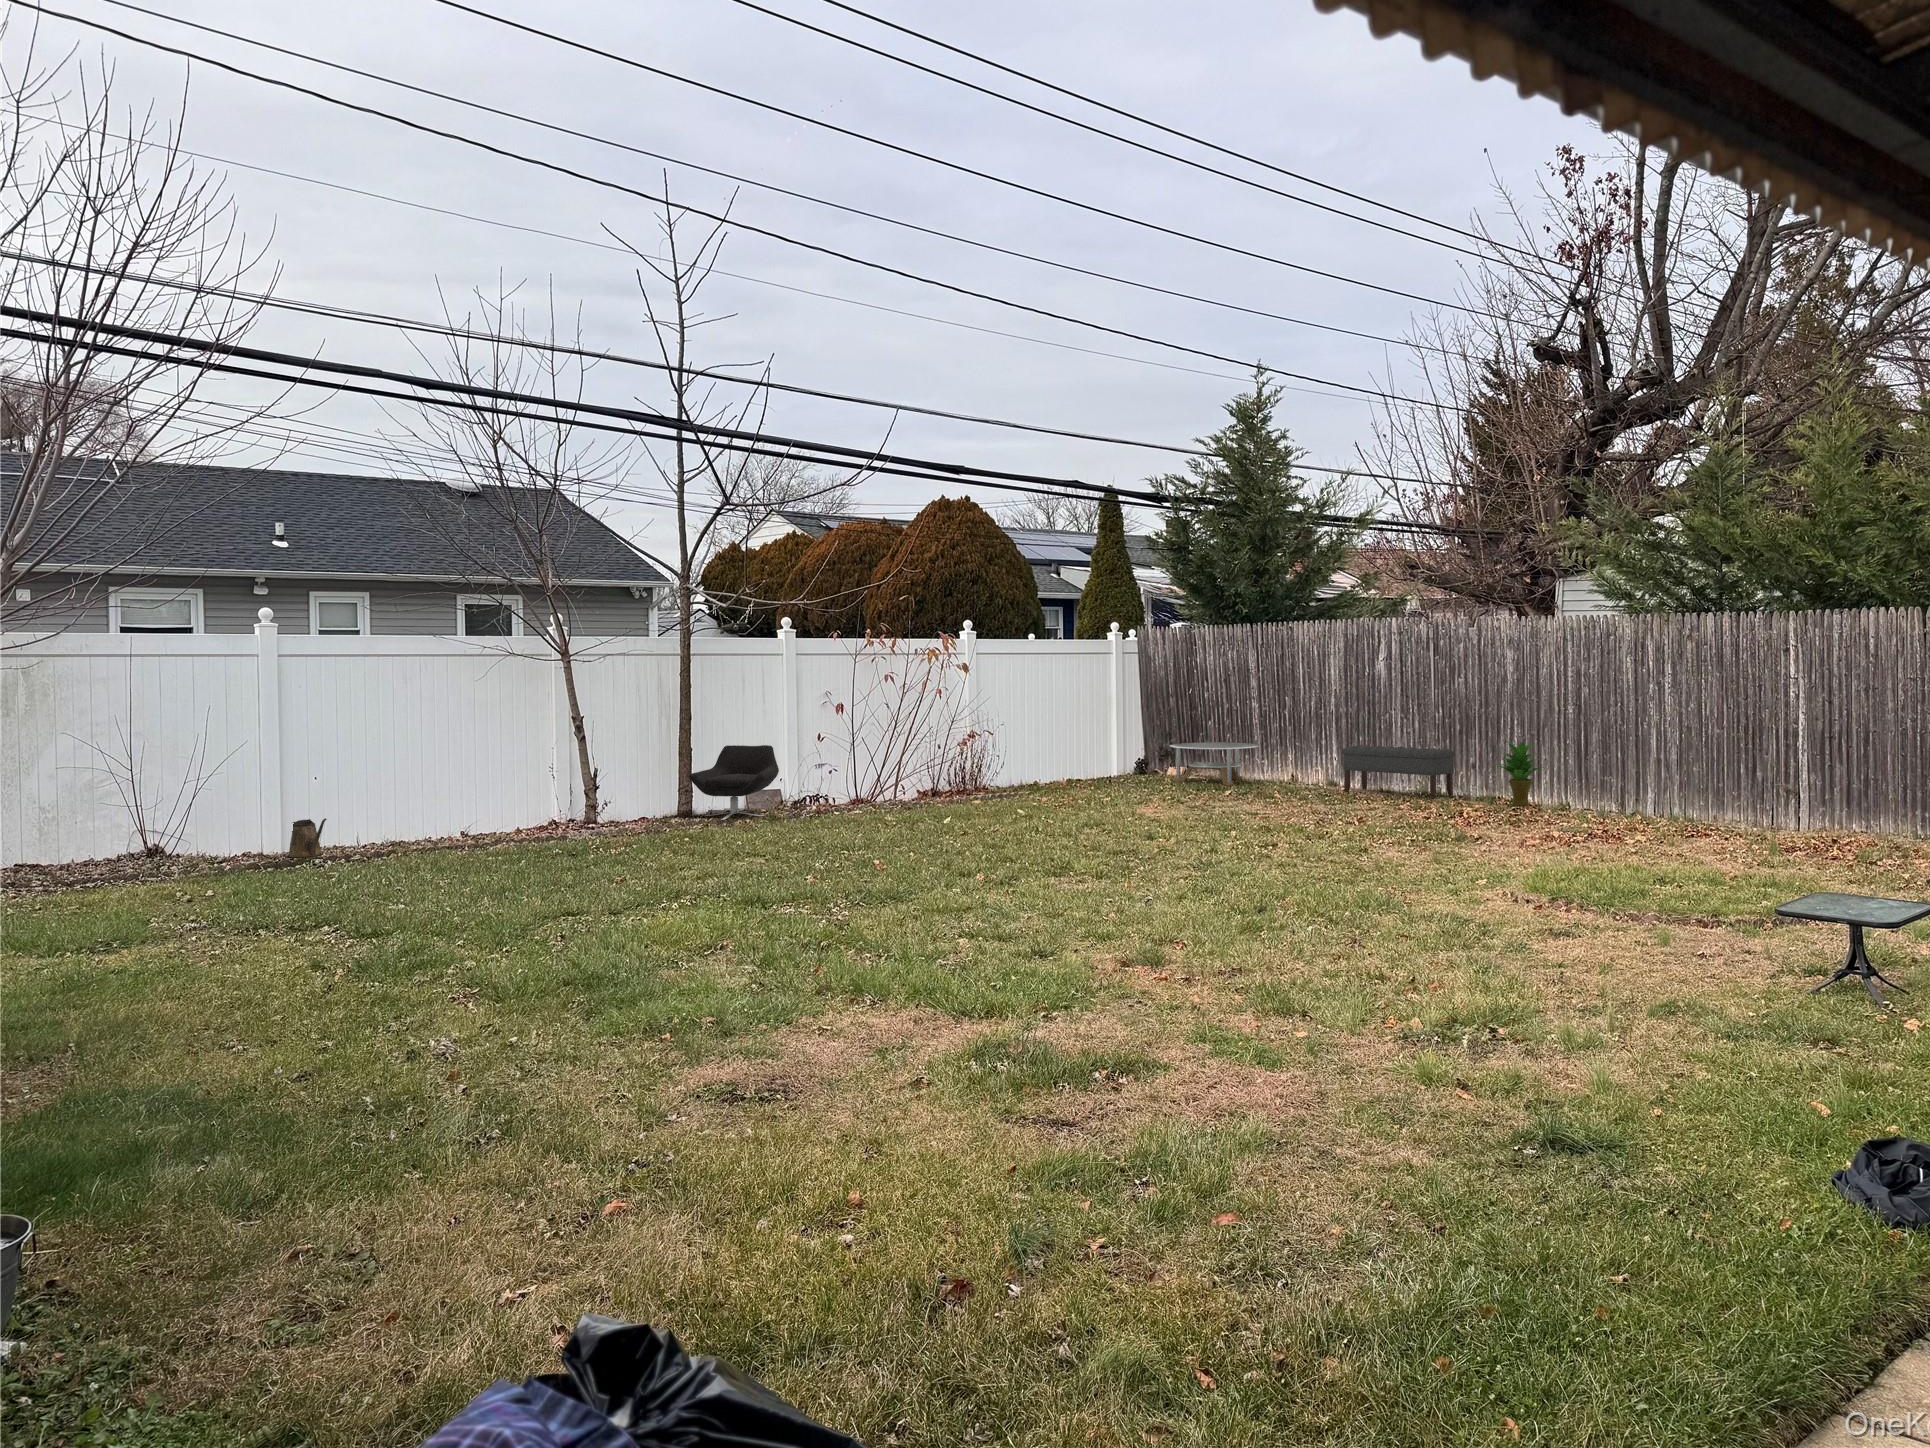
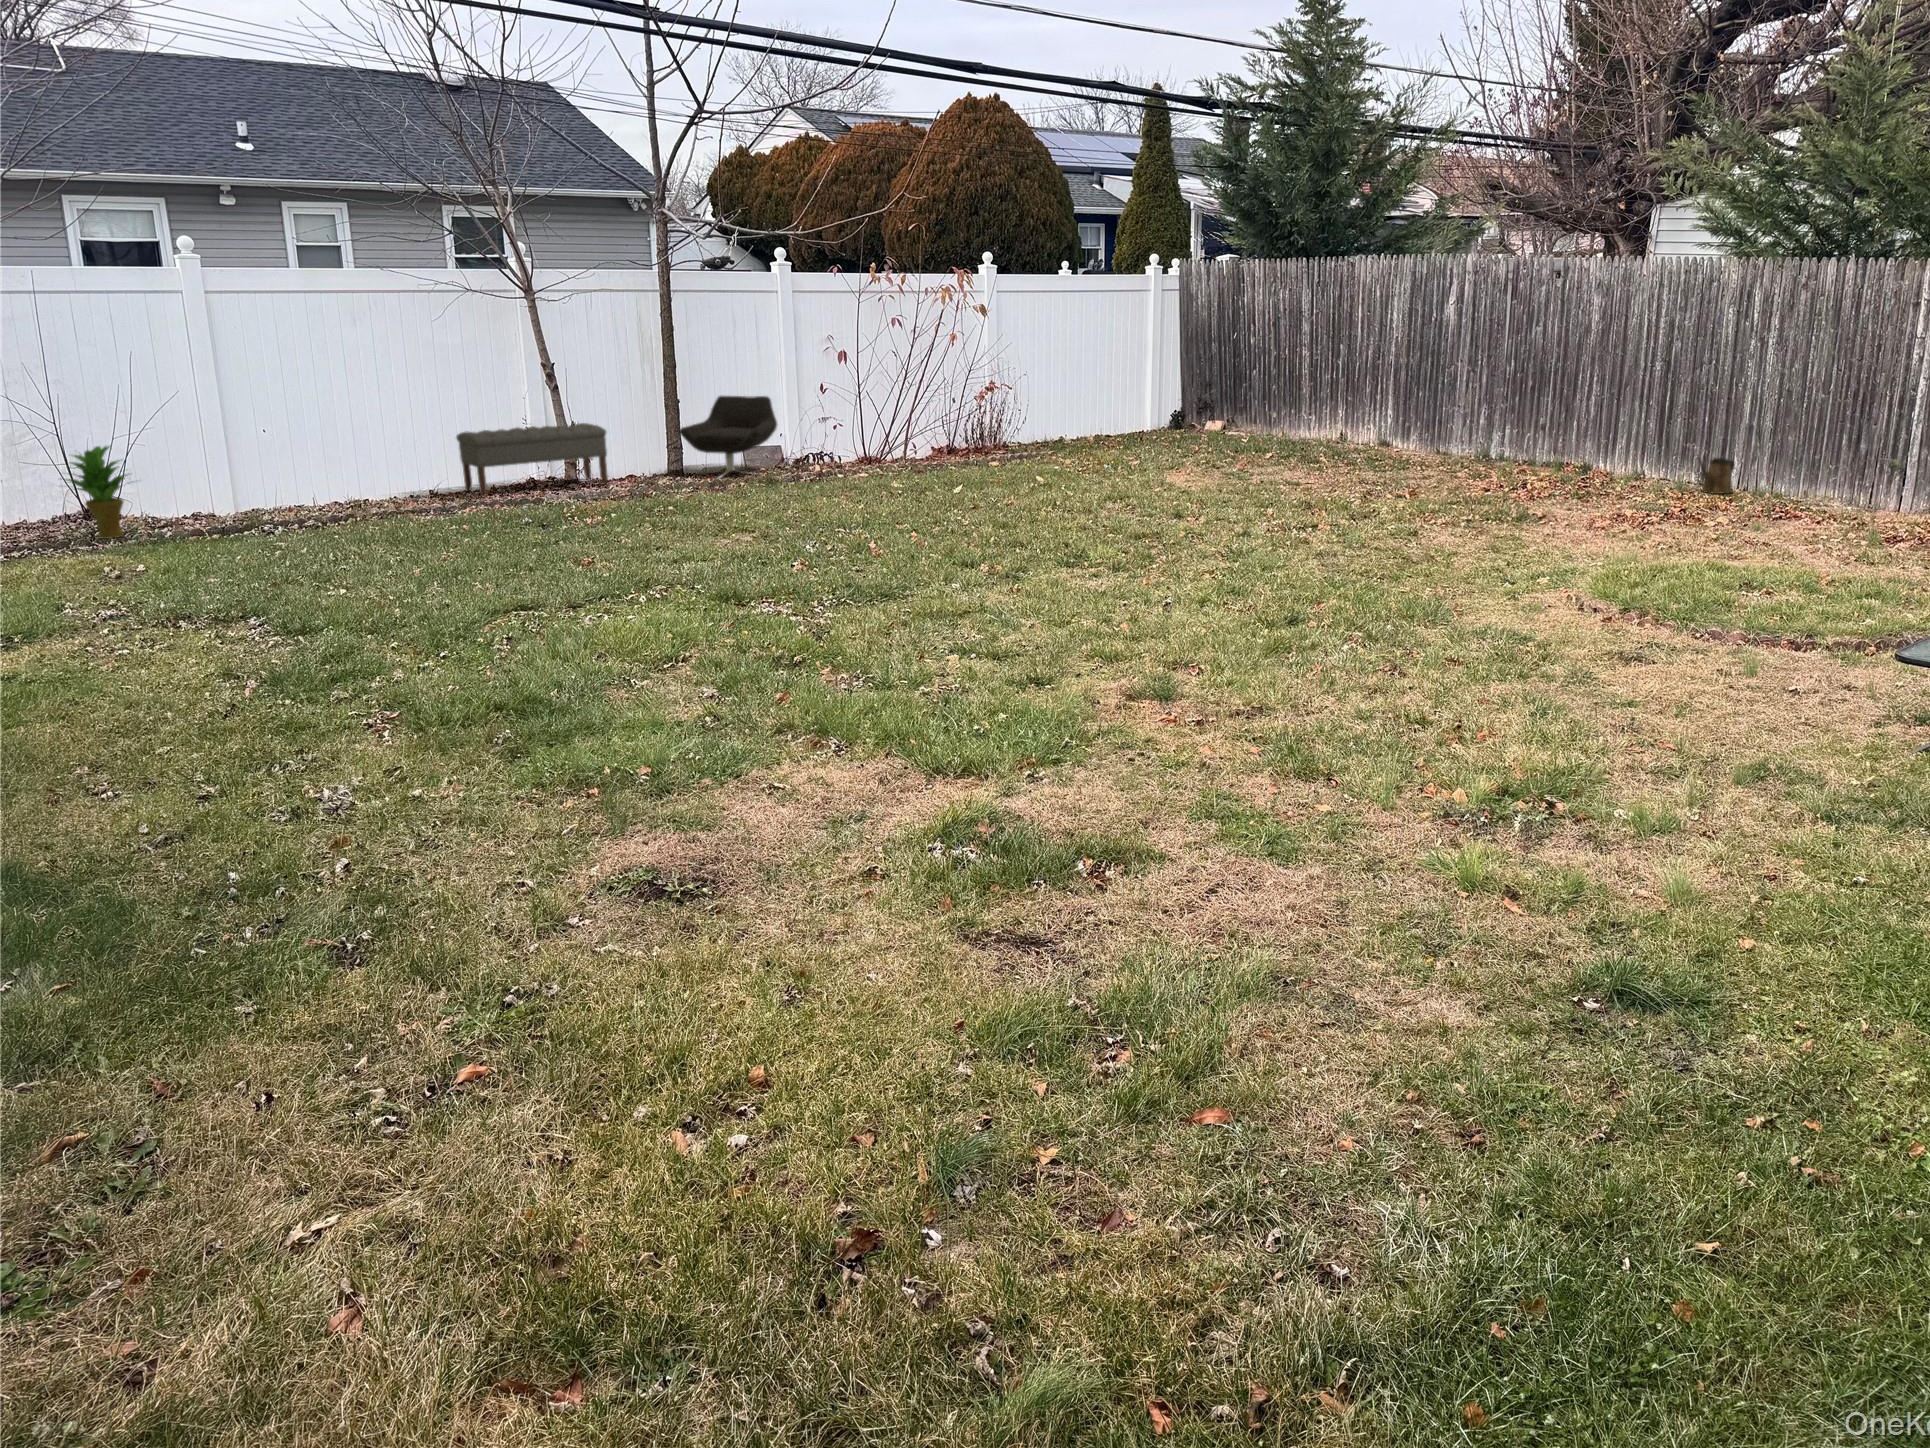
round table: present [1170,742,1260,786] -> none [1206,393,1305,442]
potted plant: present [1499,742,1544,806] -> present [61,446,128,539]
bench: present [1342,745,1455,799] -> present [456,423,608,498]
watering can: present [288,818,327,857] -> present [1698,458,1735,494]

